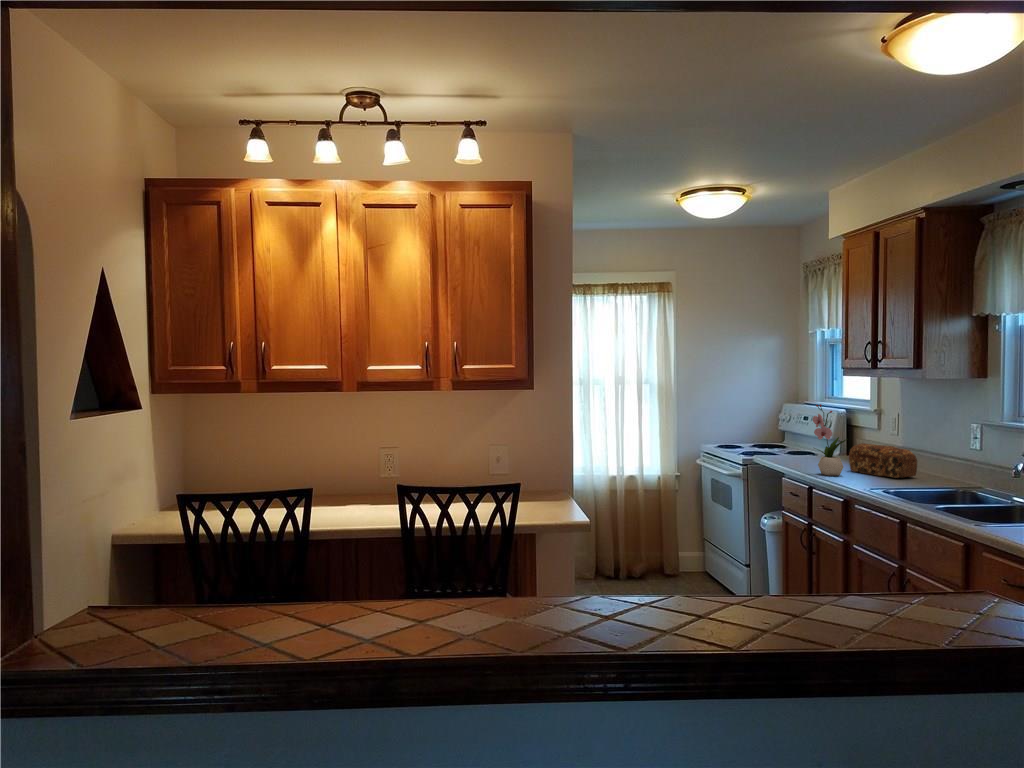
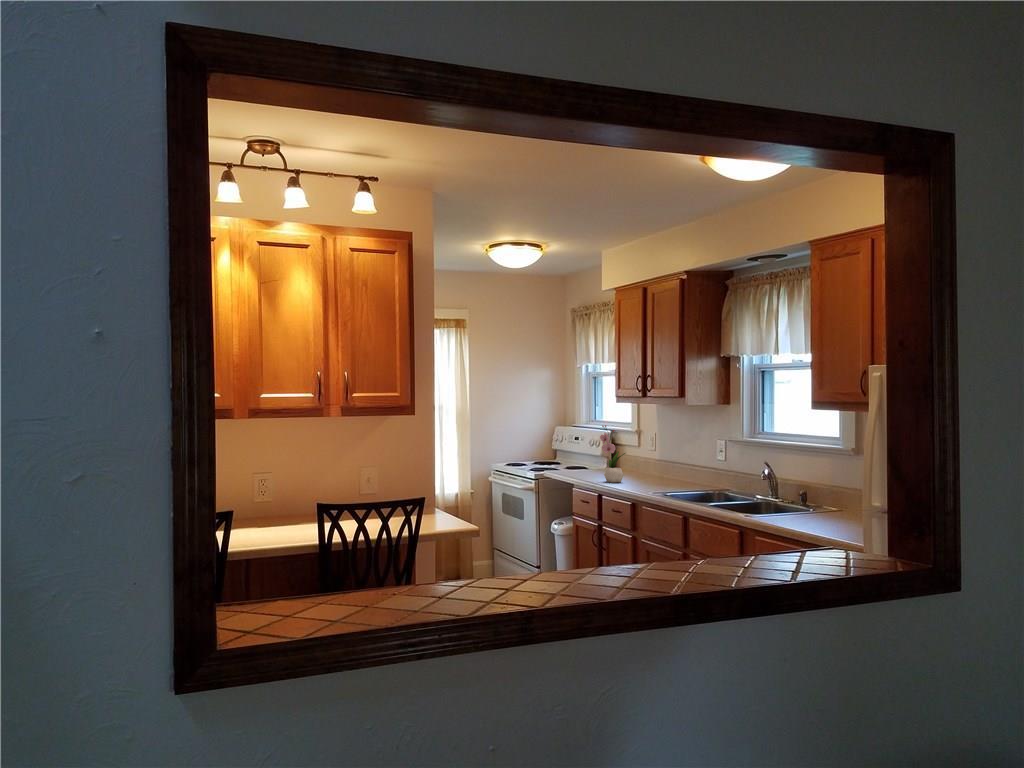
bread loaf: present [849,443,917,478] -> none [624,456,673,482]

